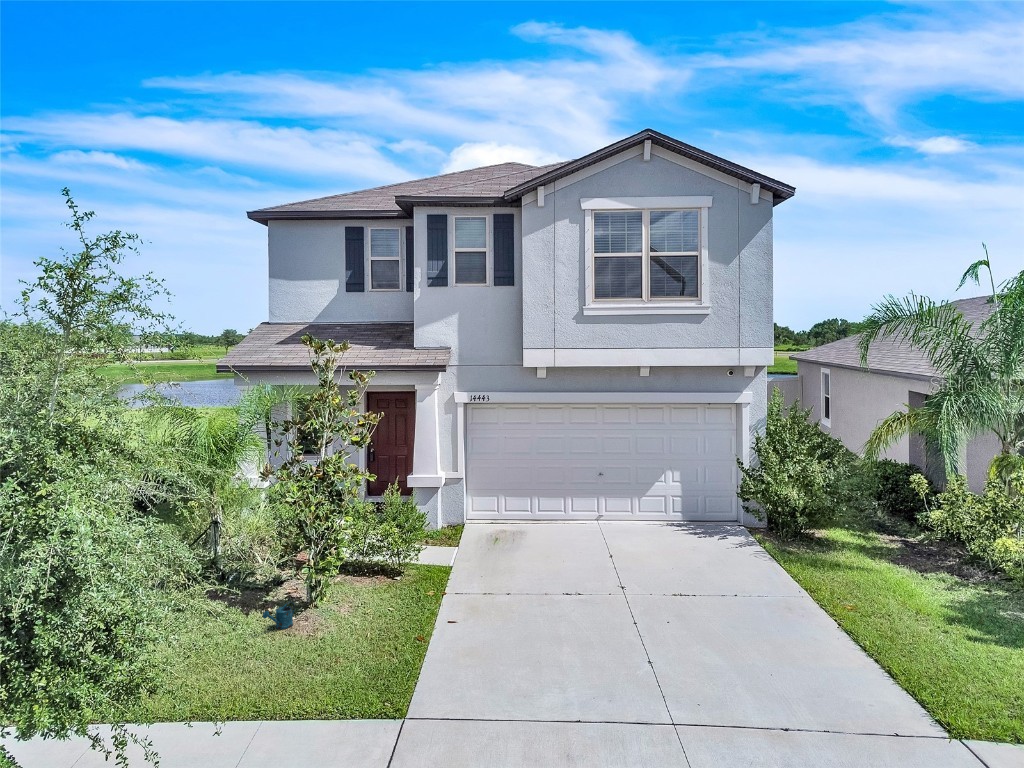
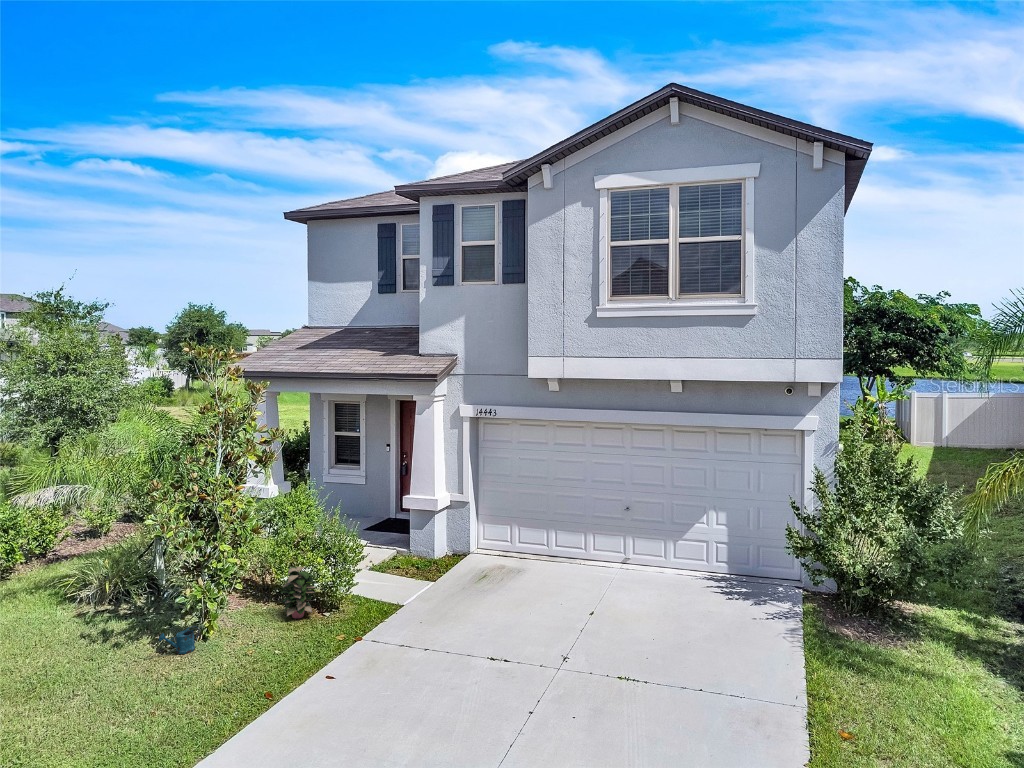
decorative plant: none [347,541,380,589] -> present [281,567,316,618]

